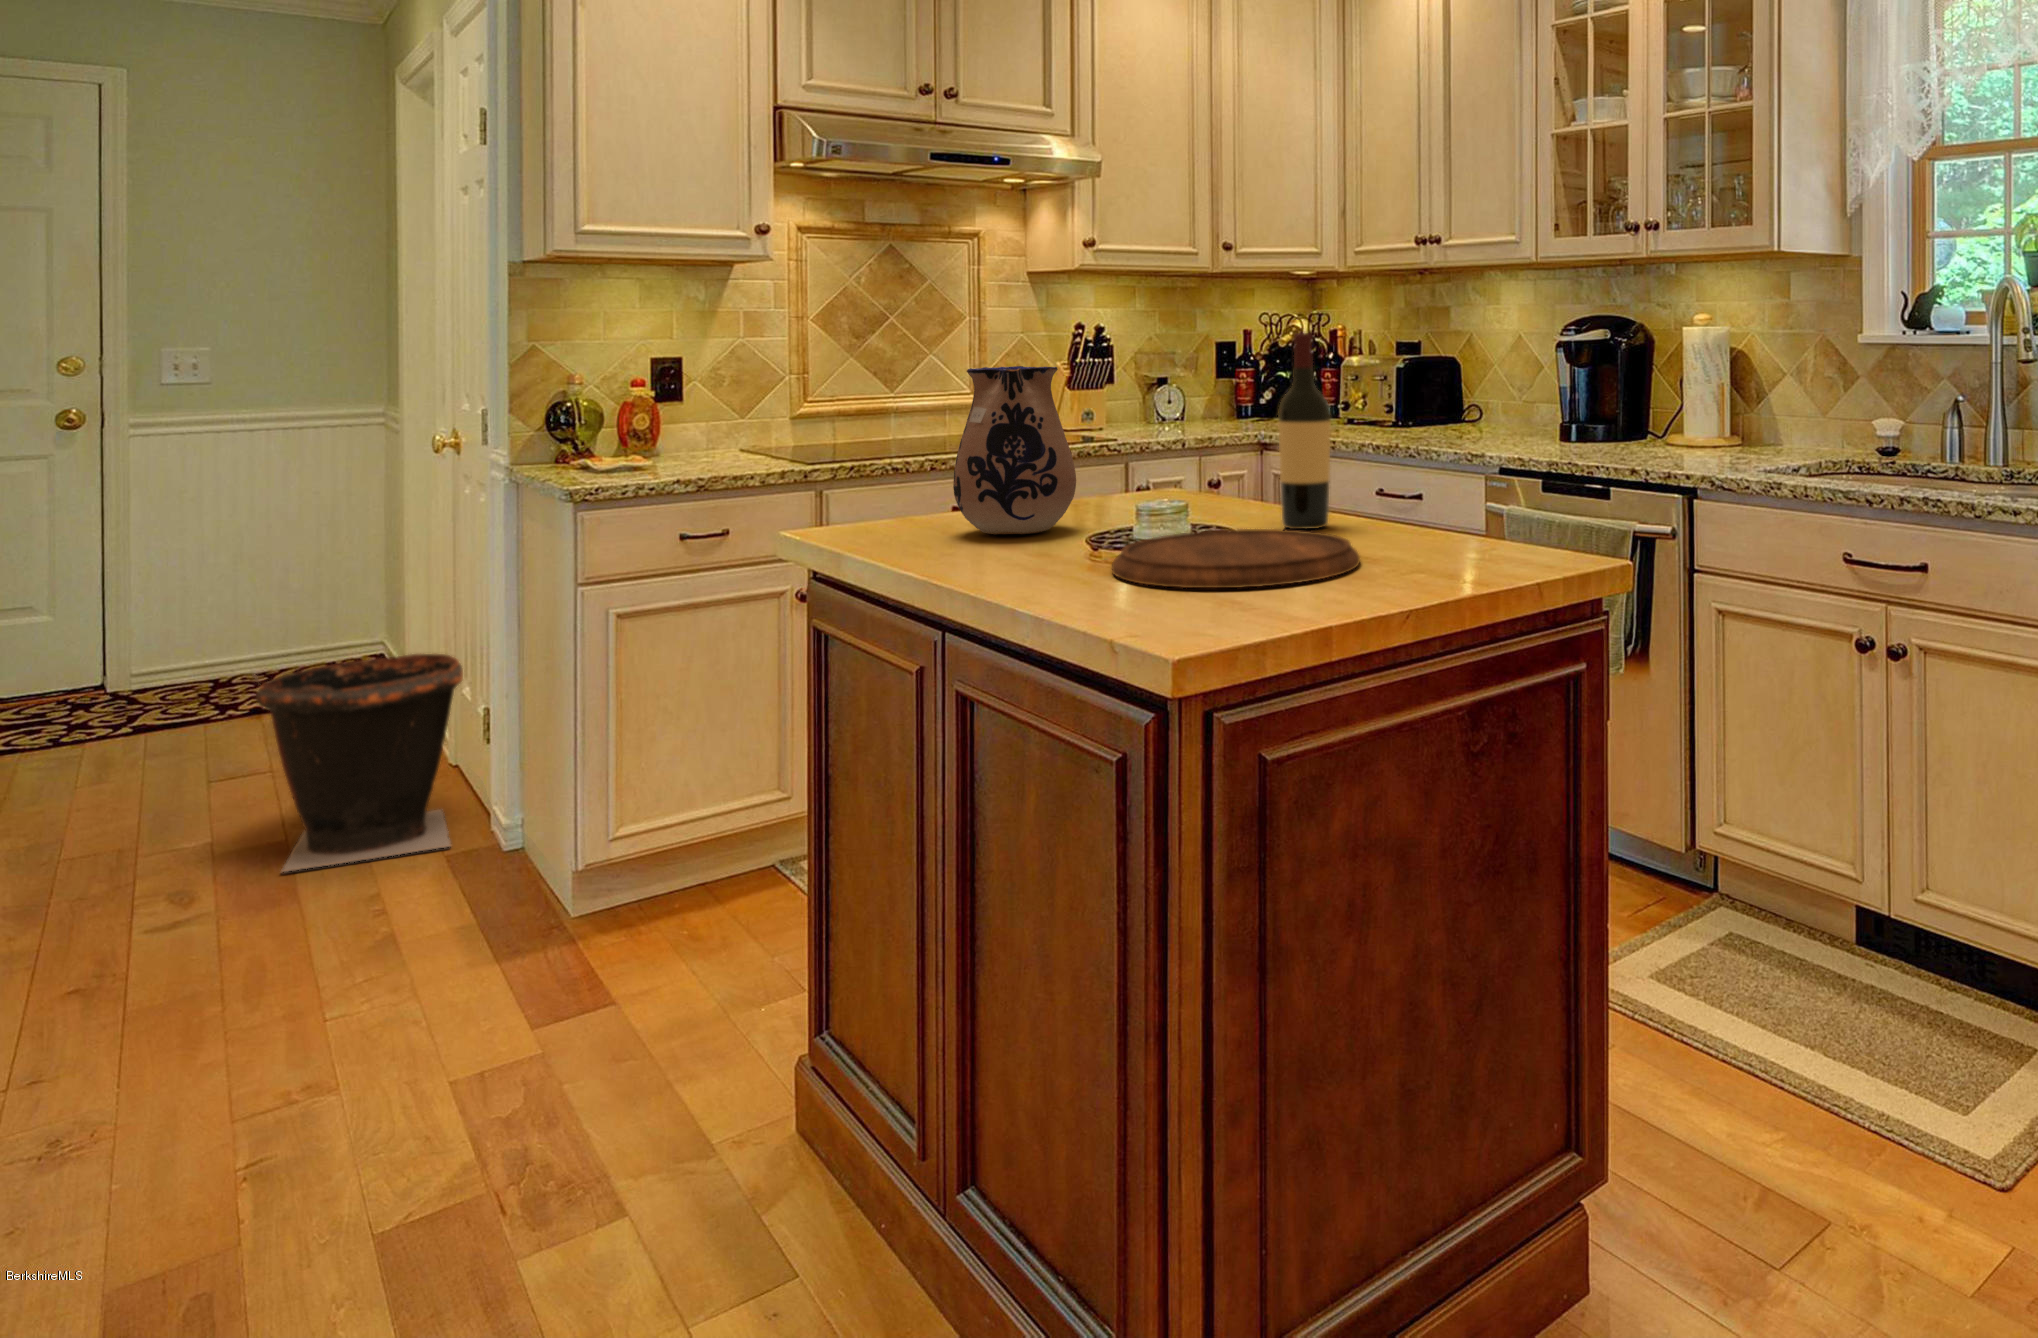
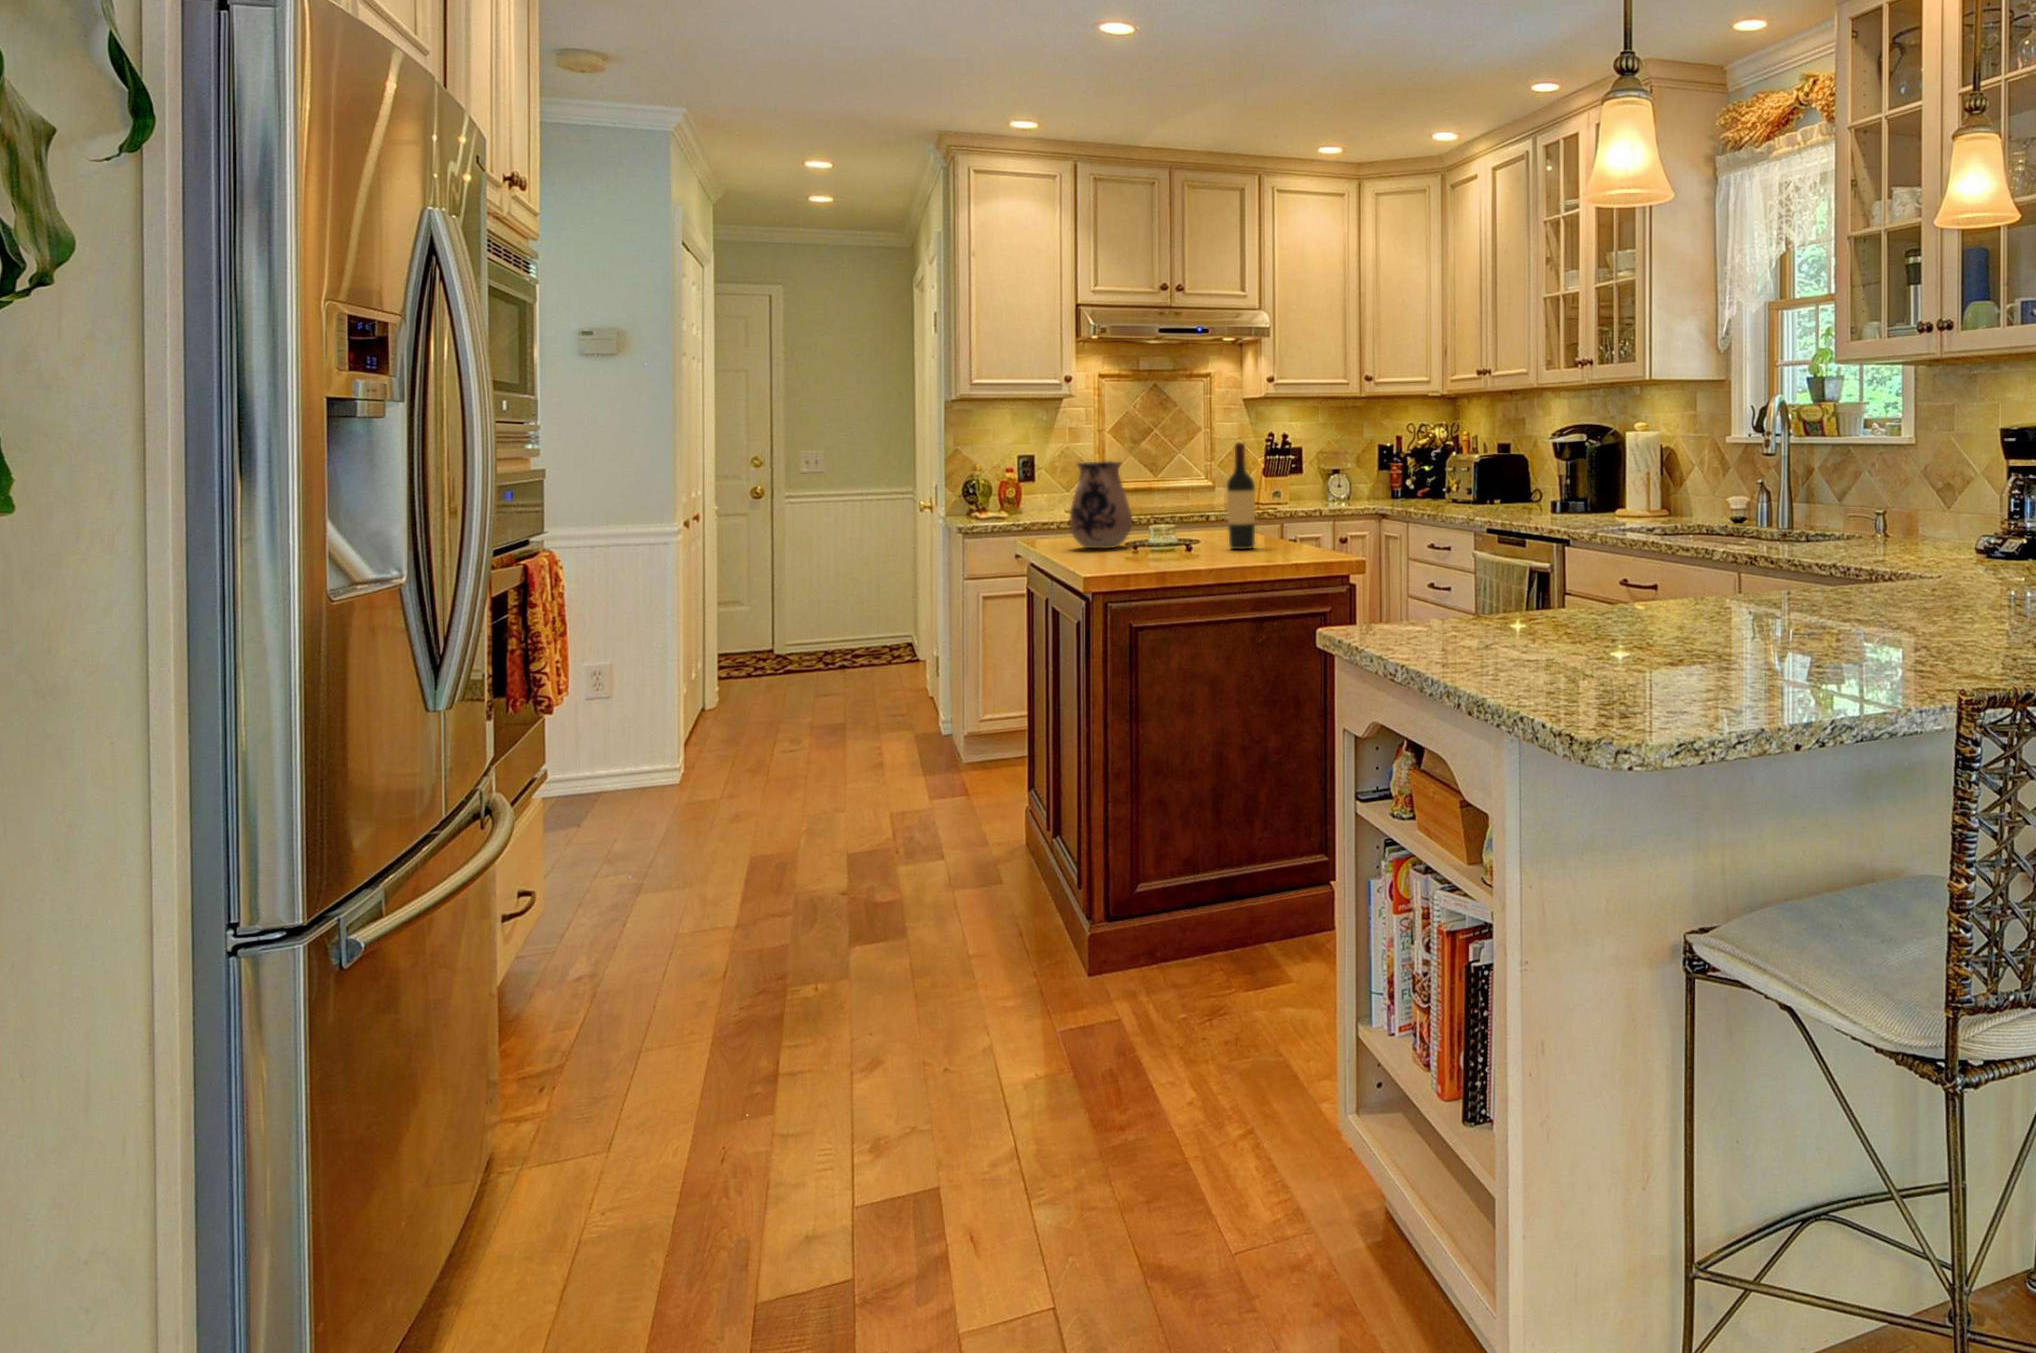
cutting board: present [1112,529,1360,588] -> none [1103,546,1229,568]
waste bin: present [253,654,463,872] -> none [819,629,922,741]

